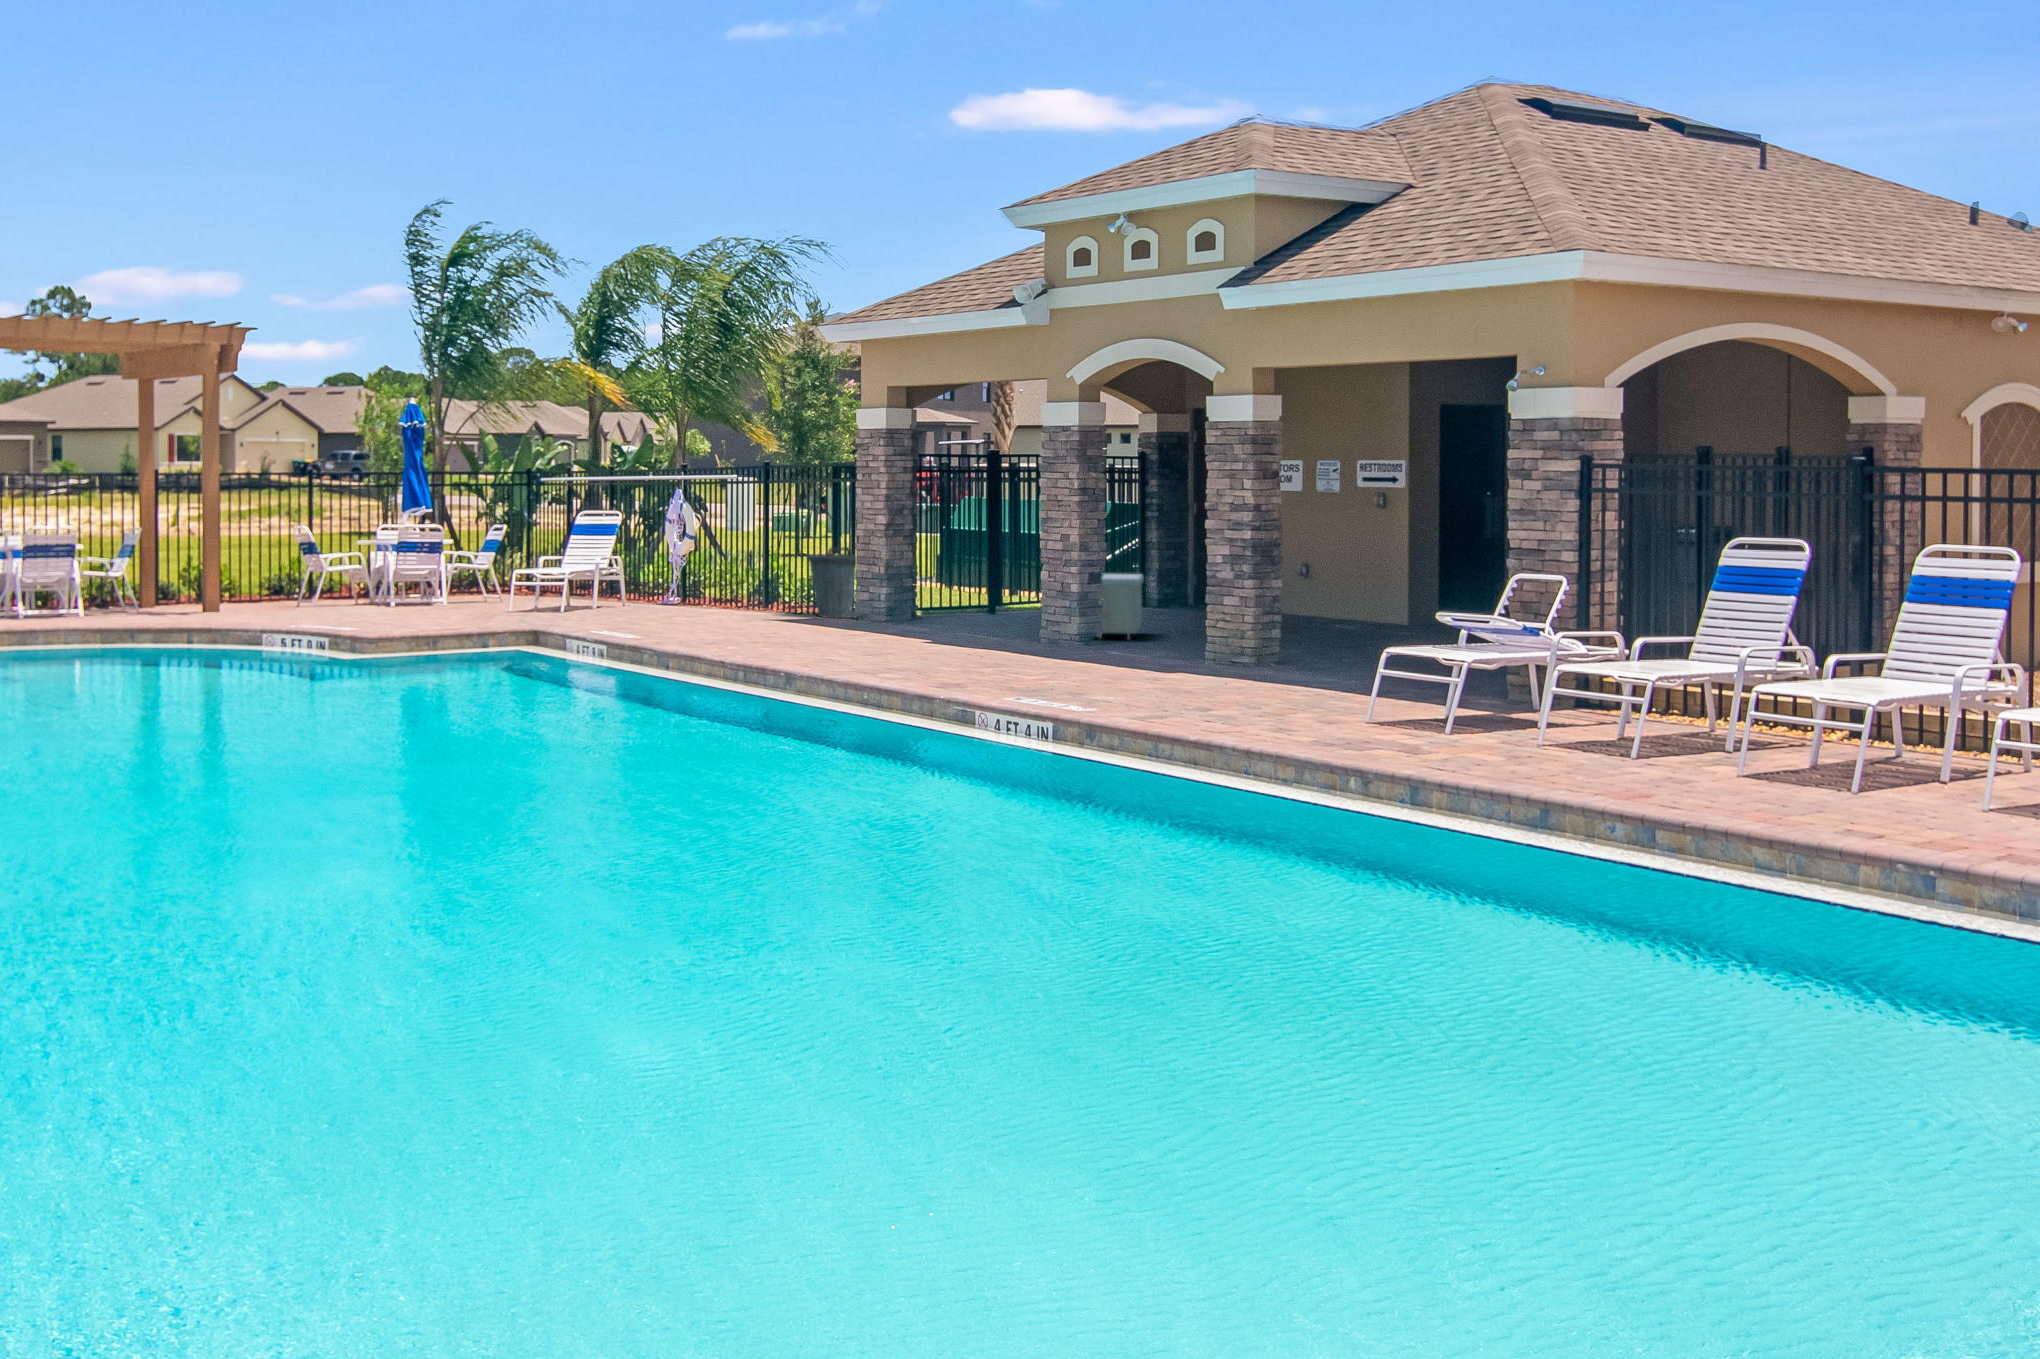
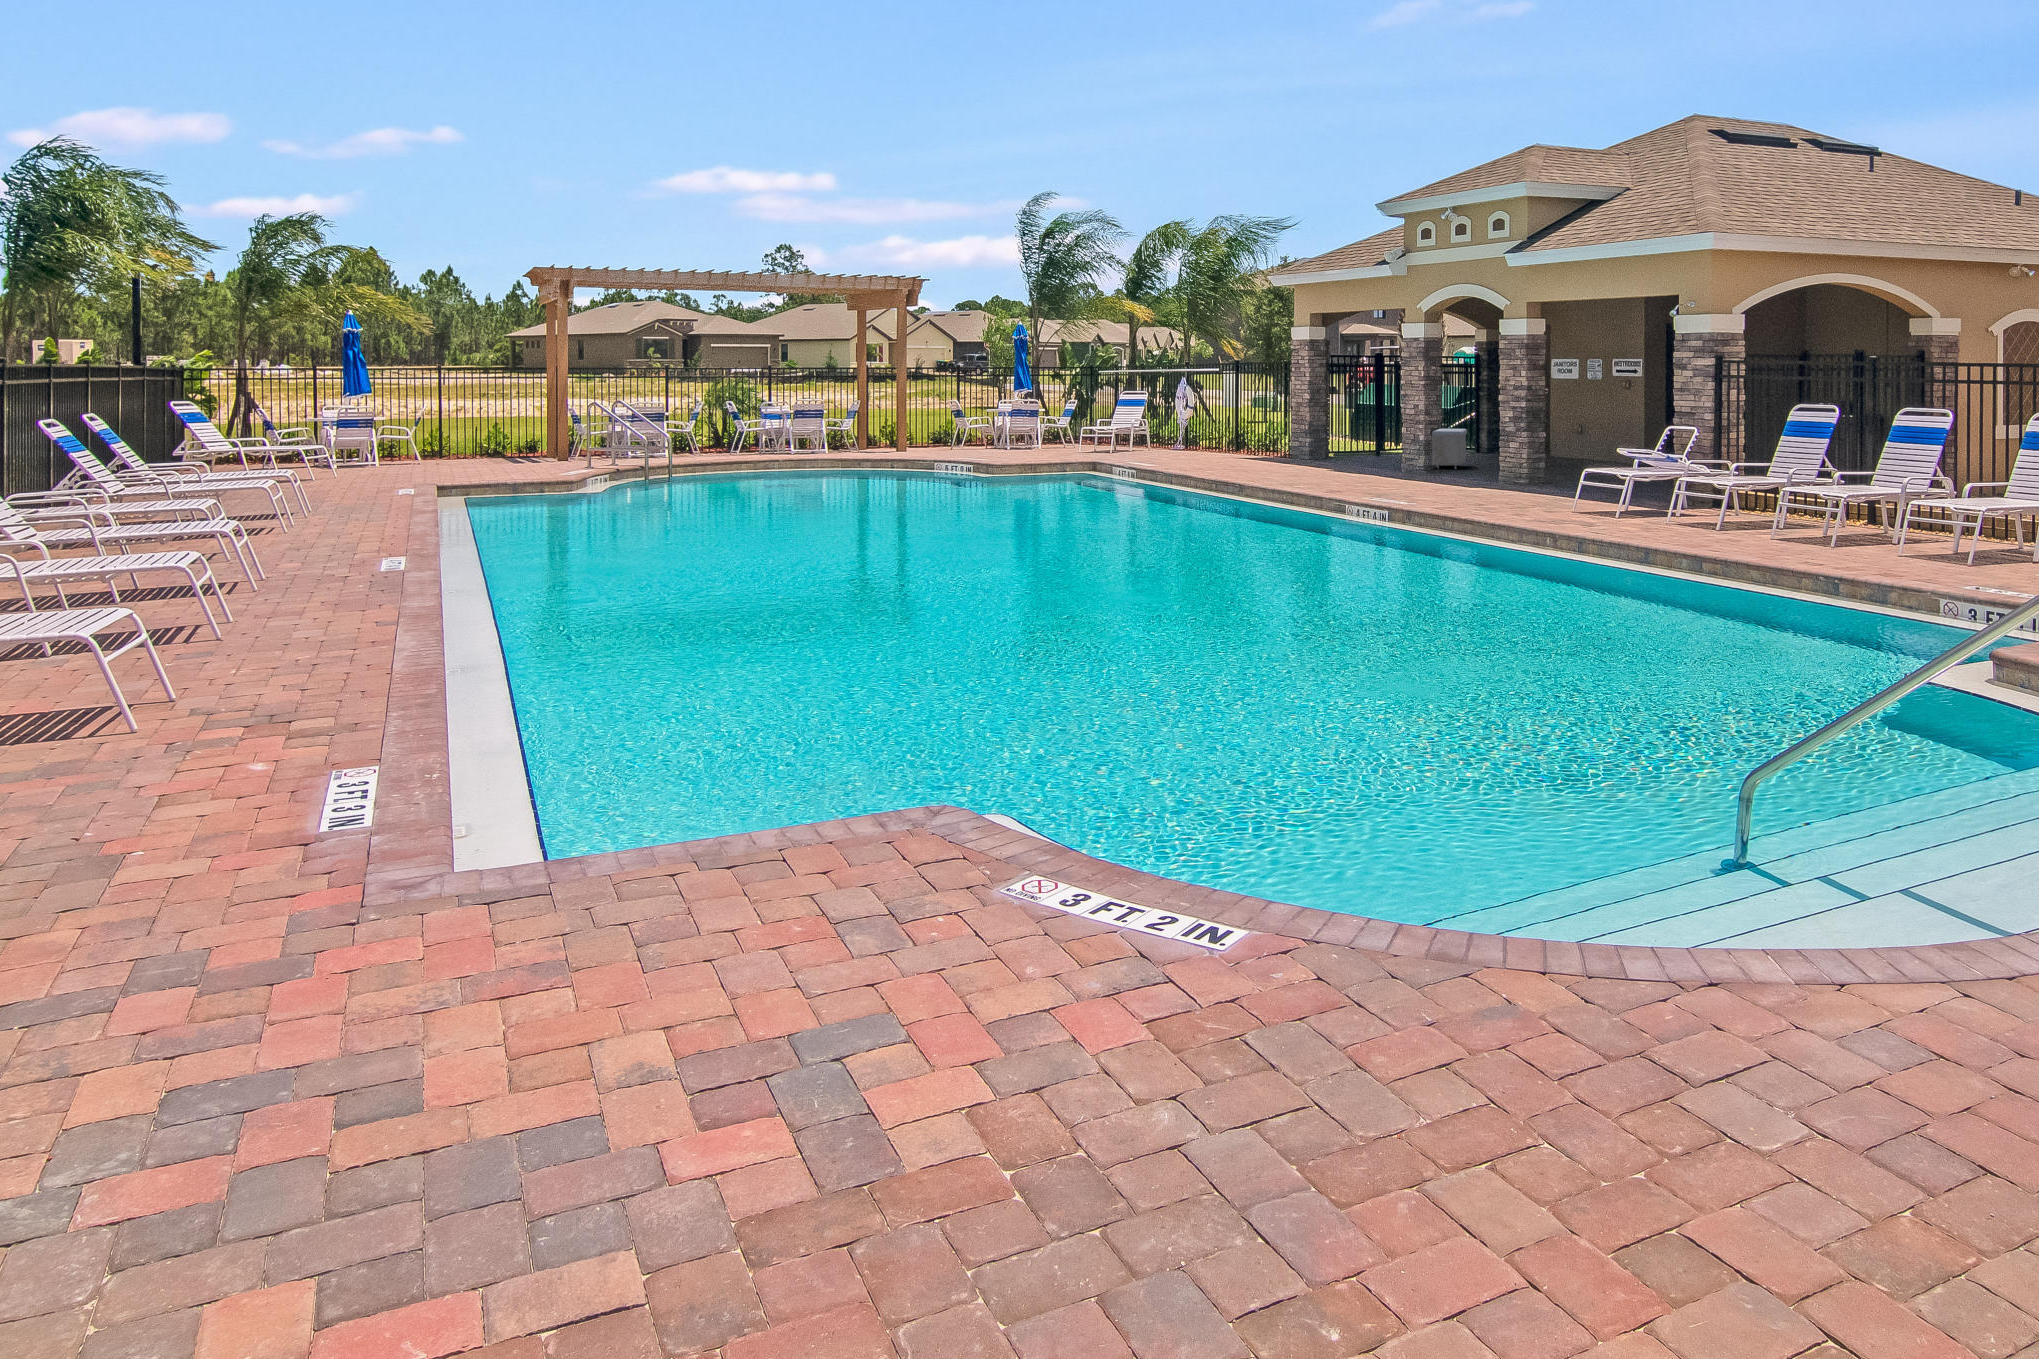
trash can: present [808,547,863,618] -> none [1260,413,1301,457]

